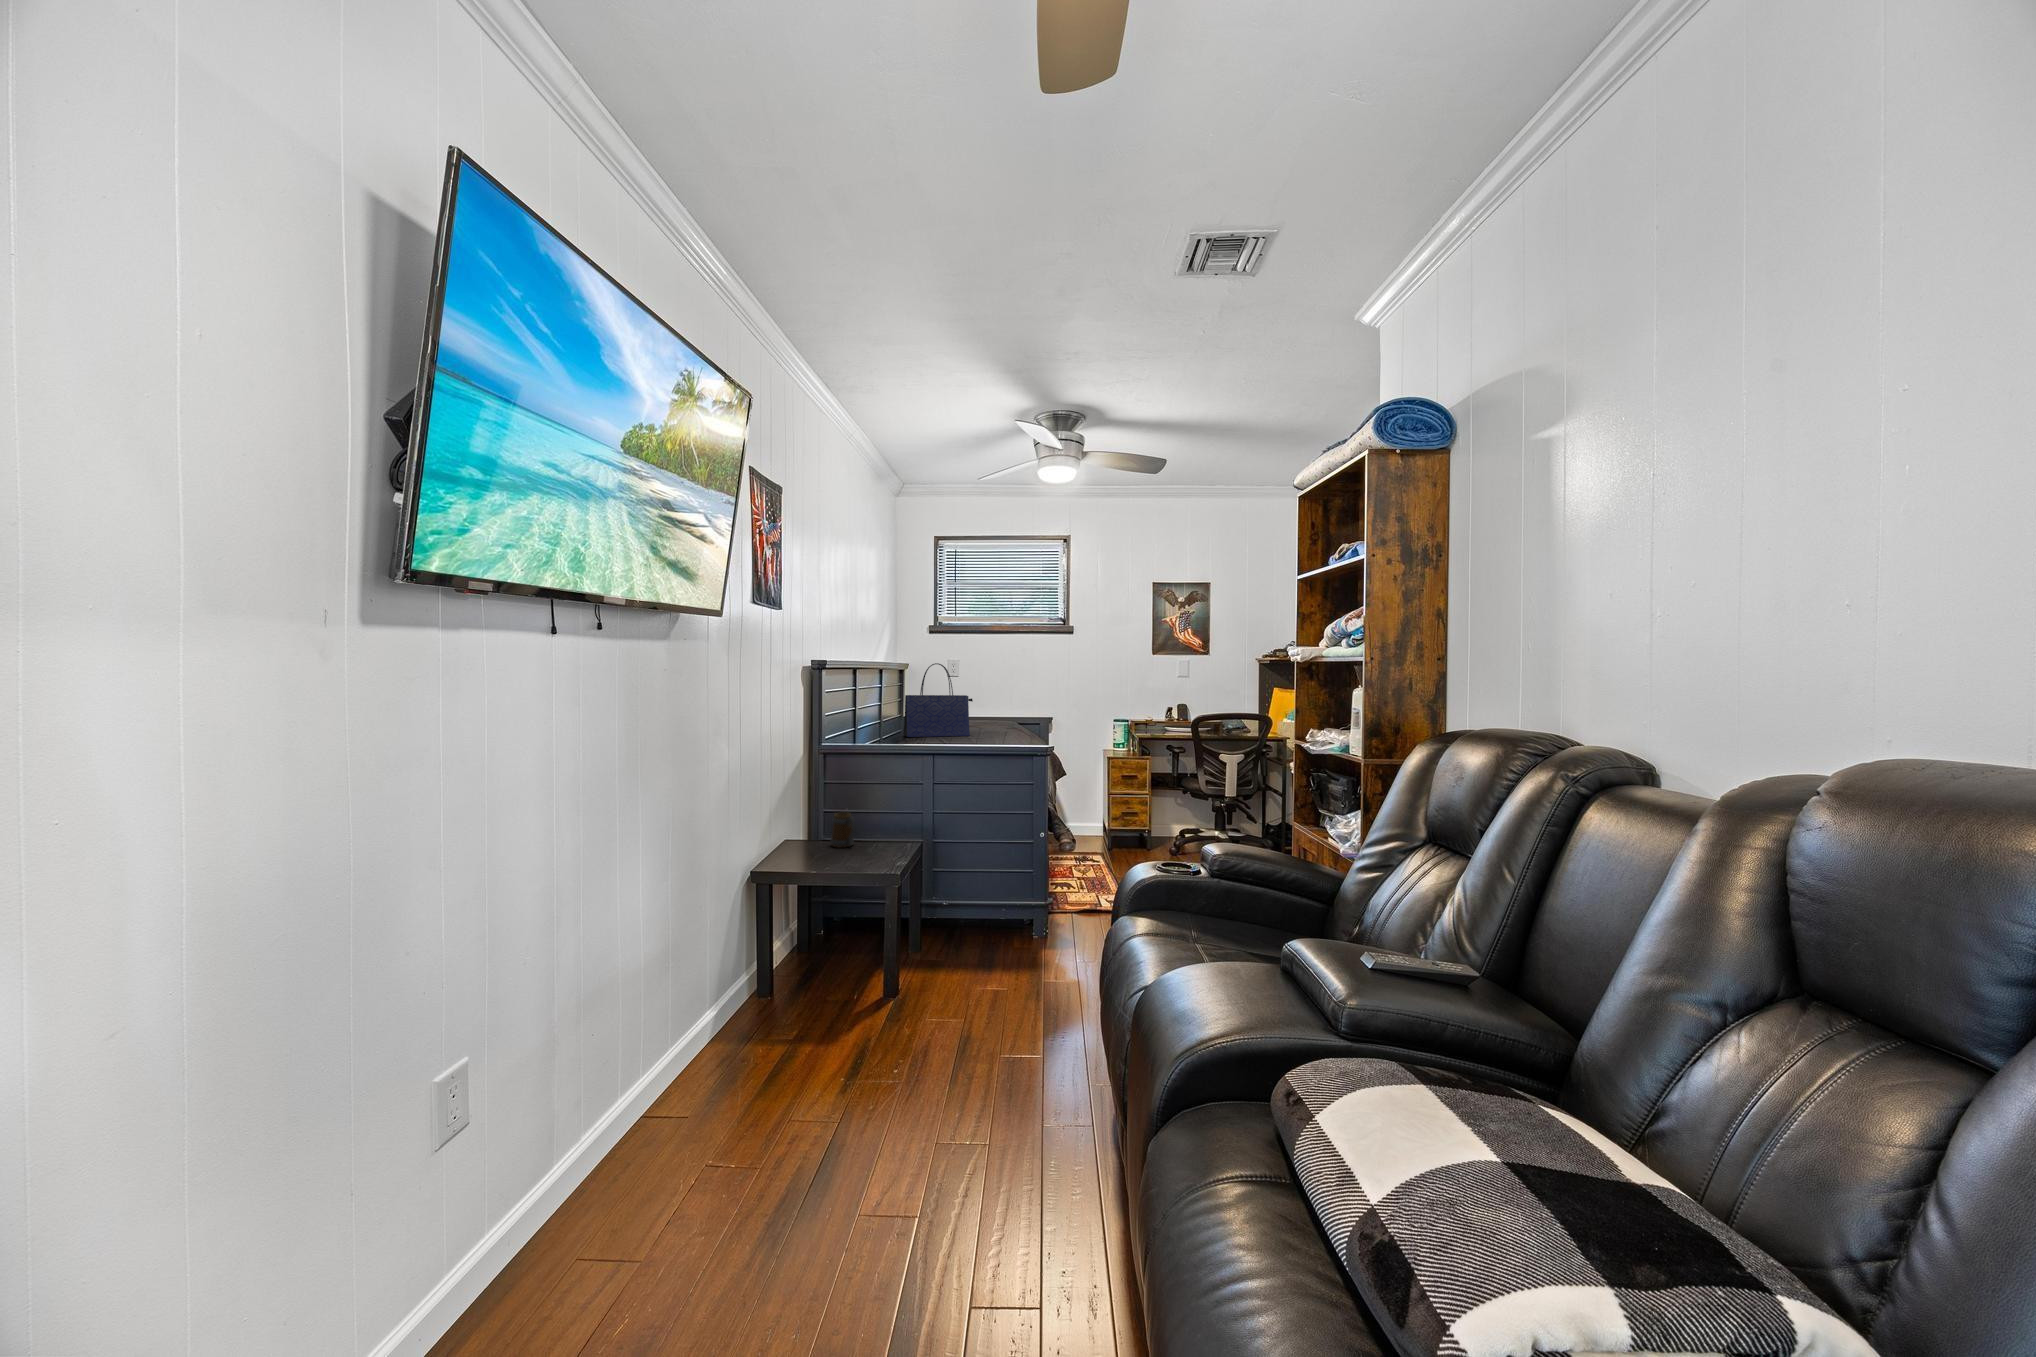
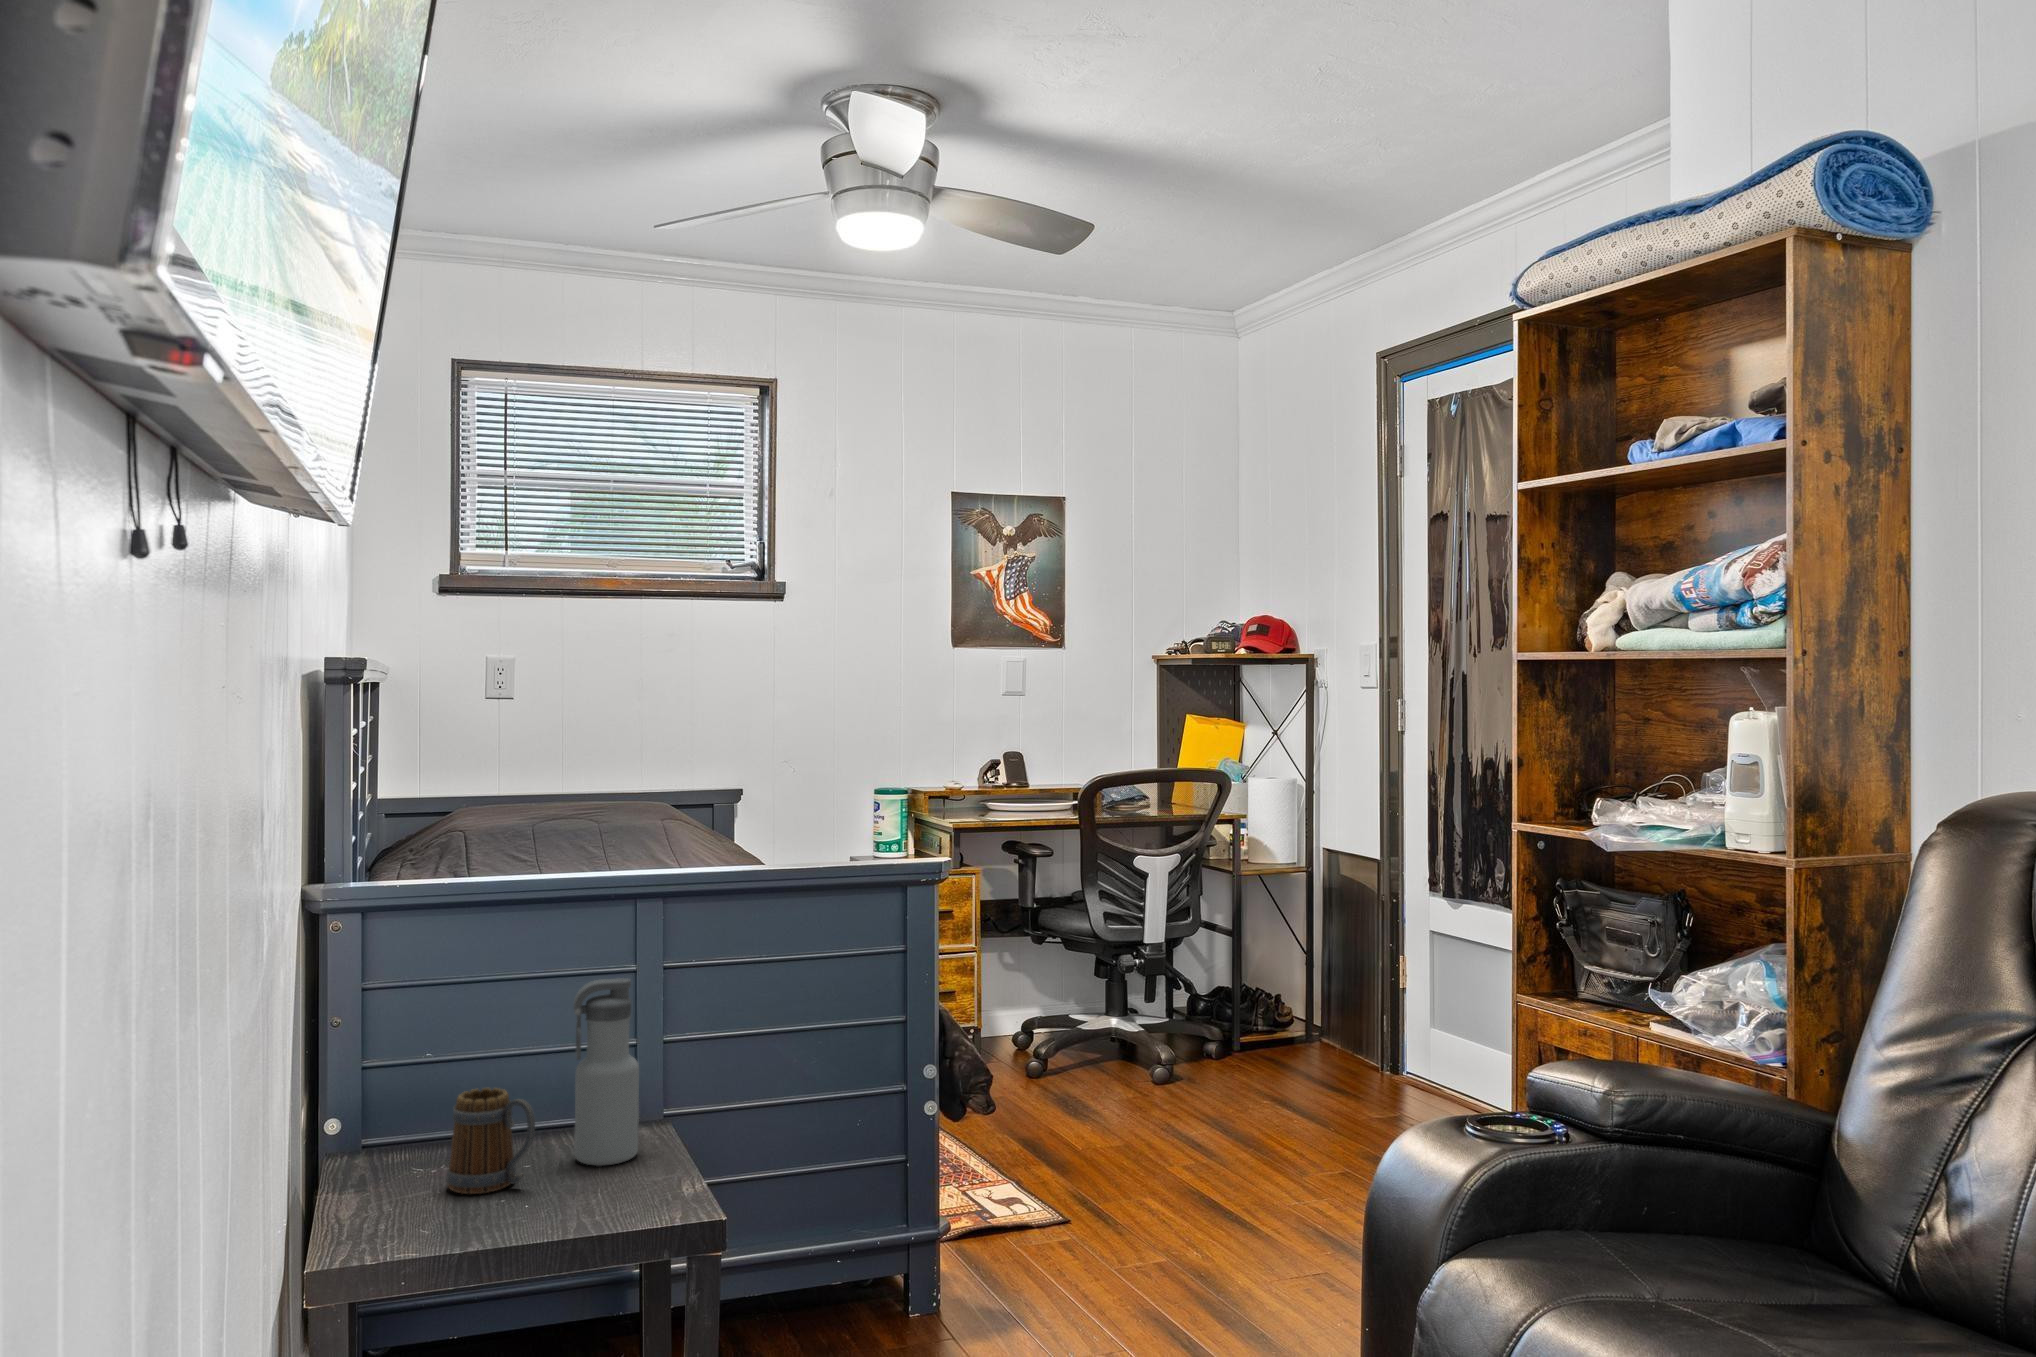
tote bag: present [904,663,973,737] -> none [511,664,681,858]
water bottle: none [877,779,901,845] -> present [573,978,639,1166]

